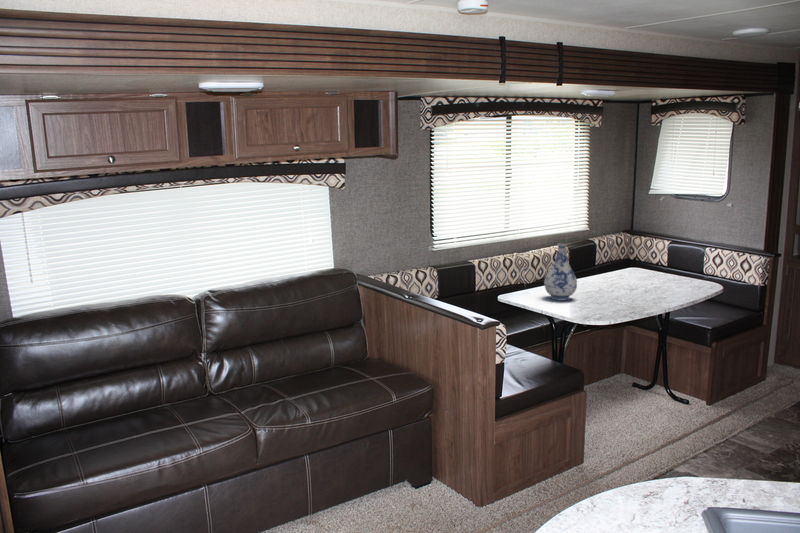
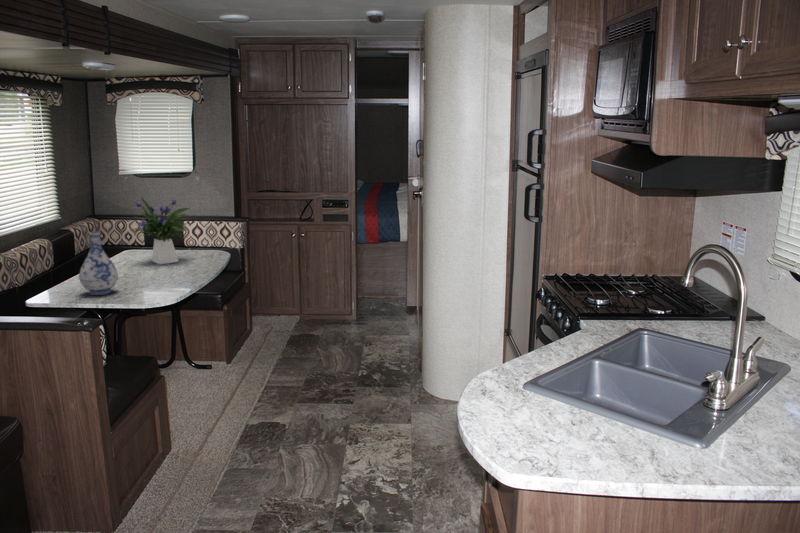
flower arrangement: none [622,217,691,286] -> present [135,198,189,264]

